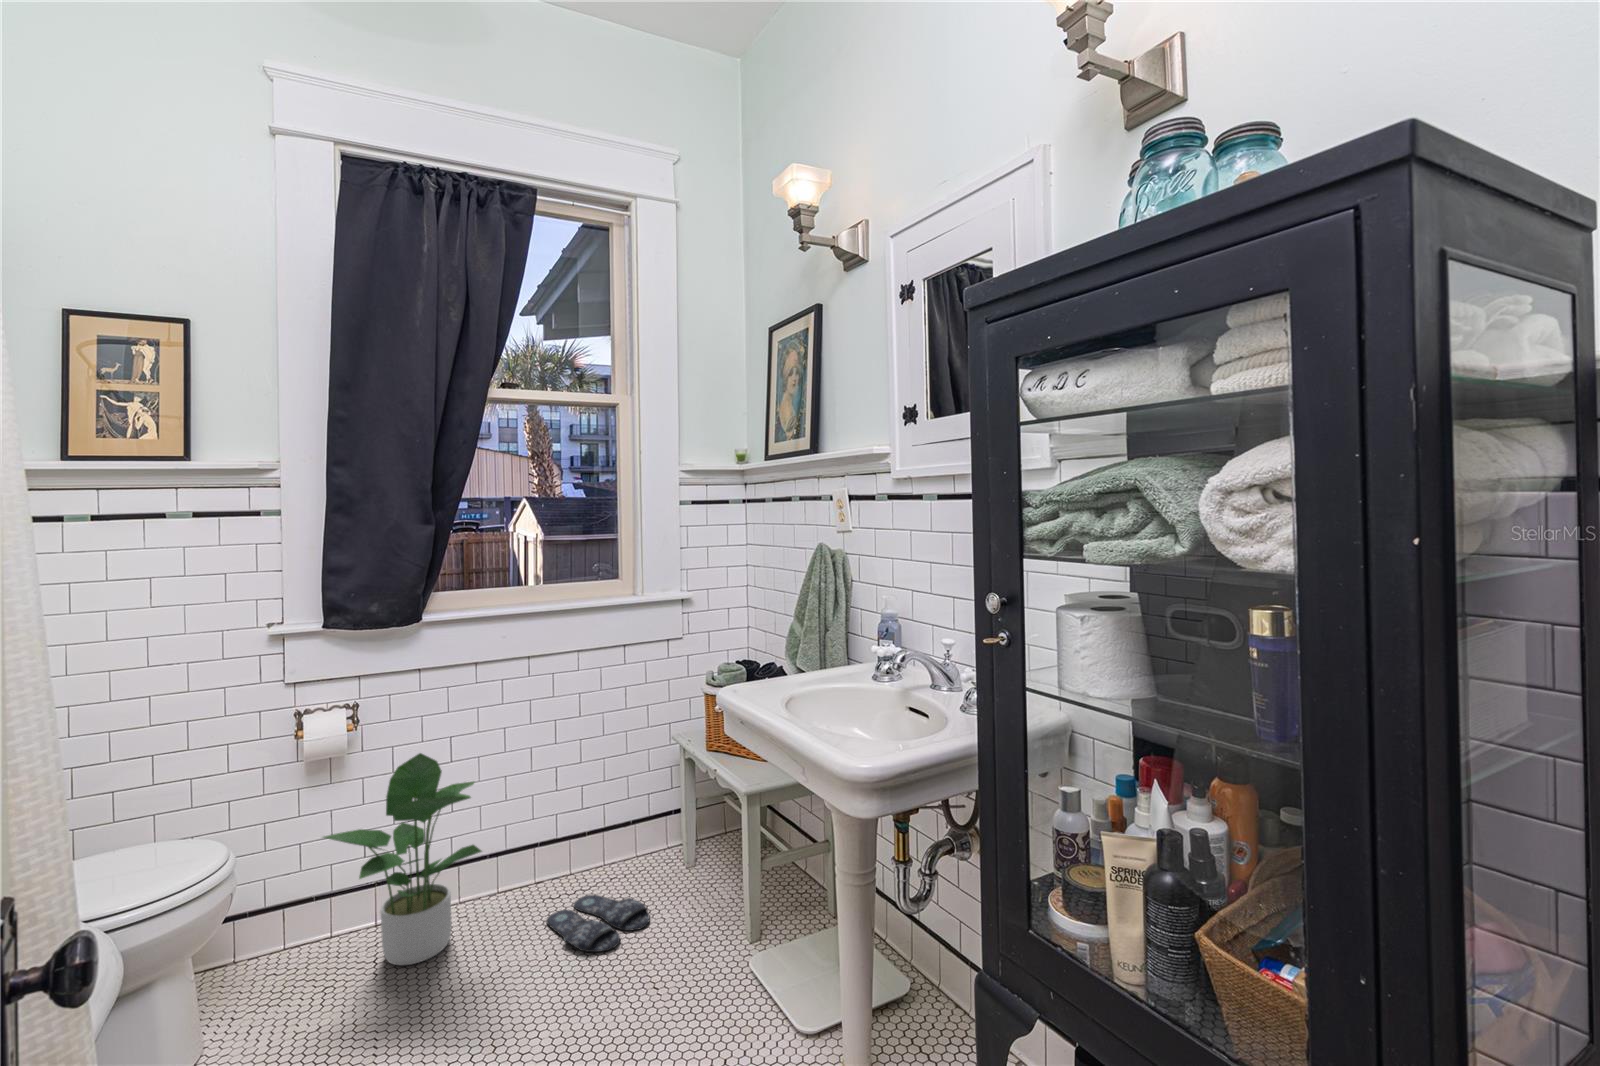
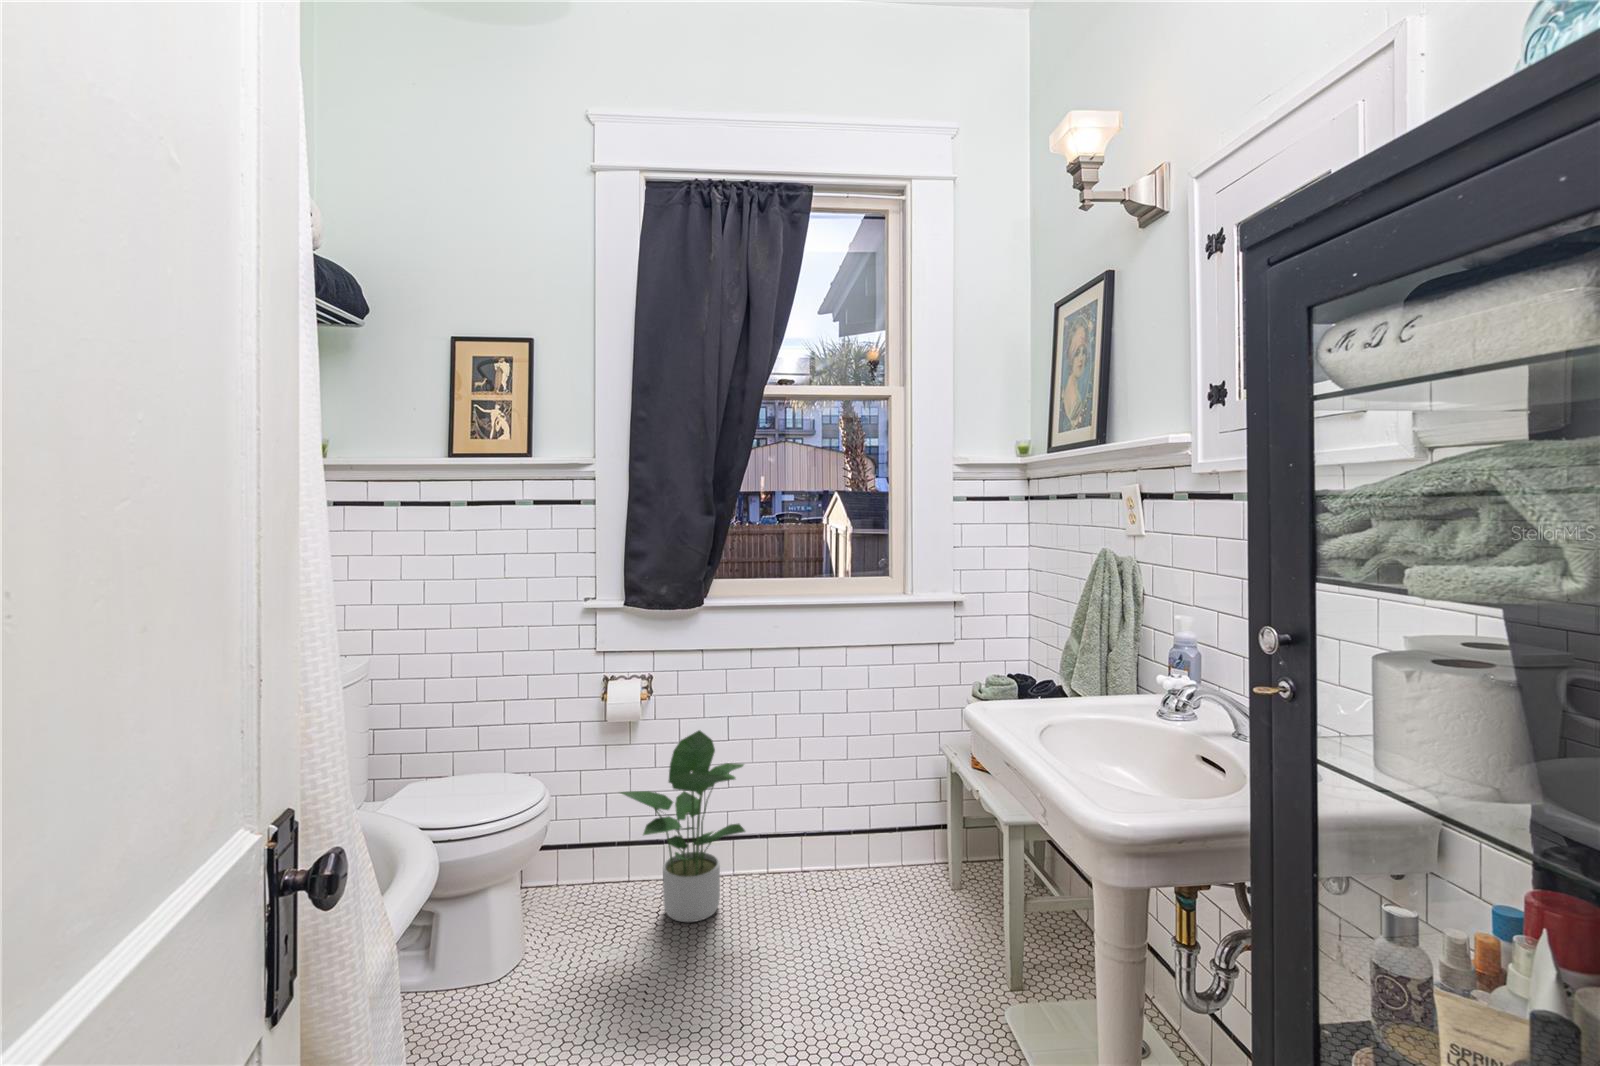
slippers: present [546,895,650,952] -> none [802,896,901,957]

